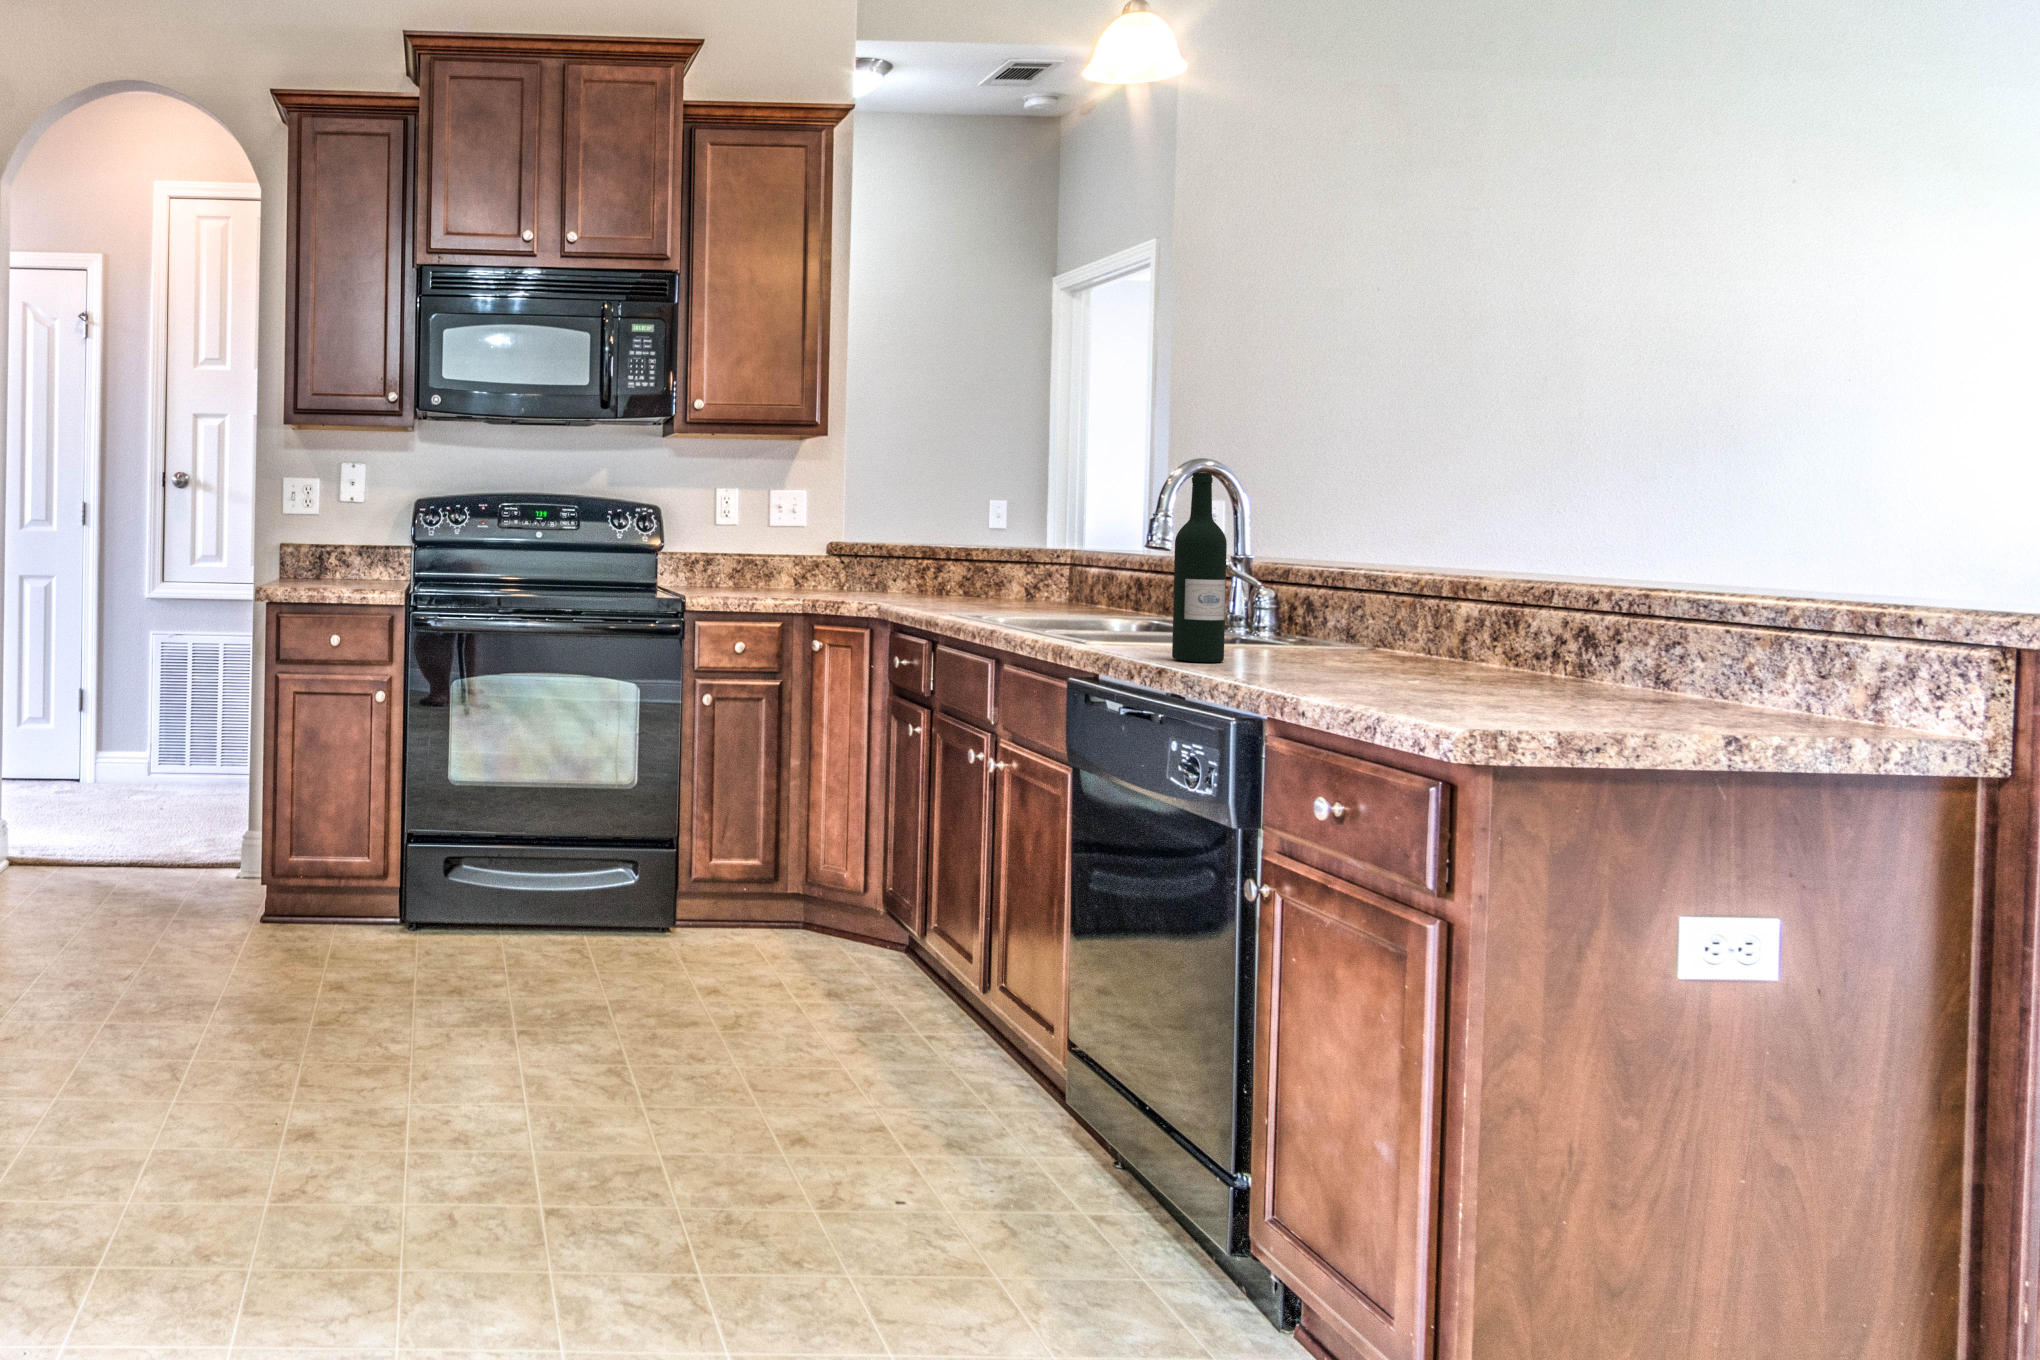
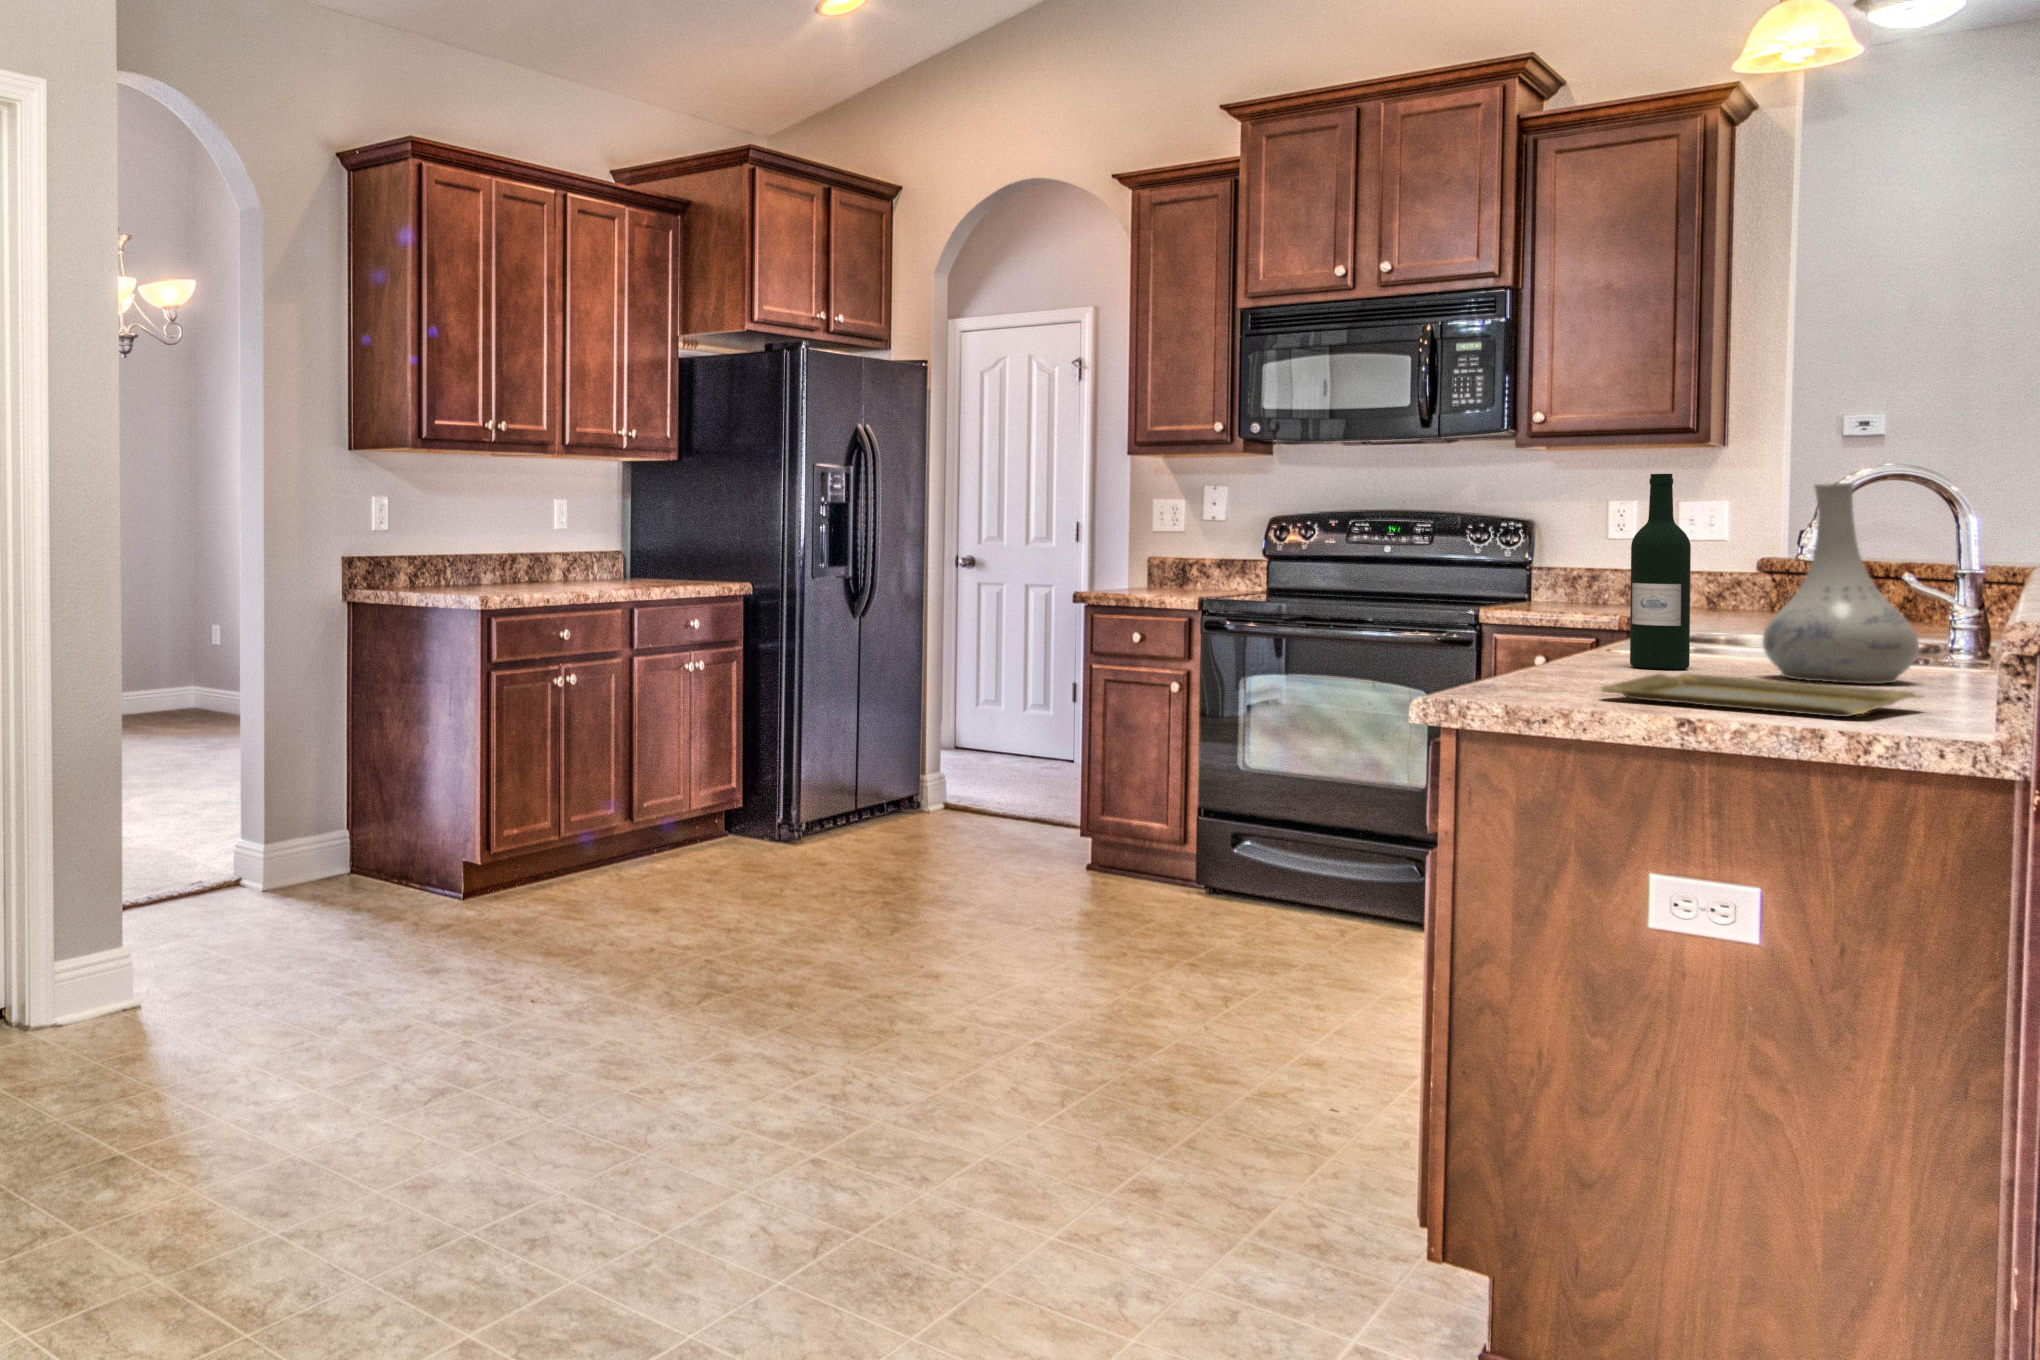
vase: none [1297,486,1425,669] -> present [1762,483,1919,684]
tray: none [1426,675,1745,718] -> present [1601,674,1922,717]

